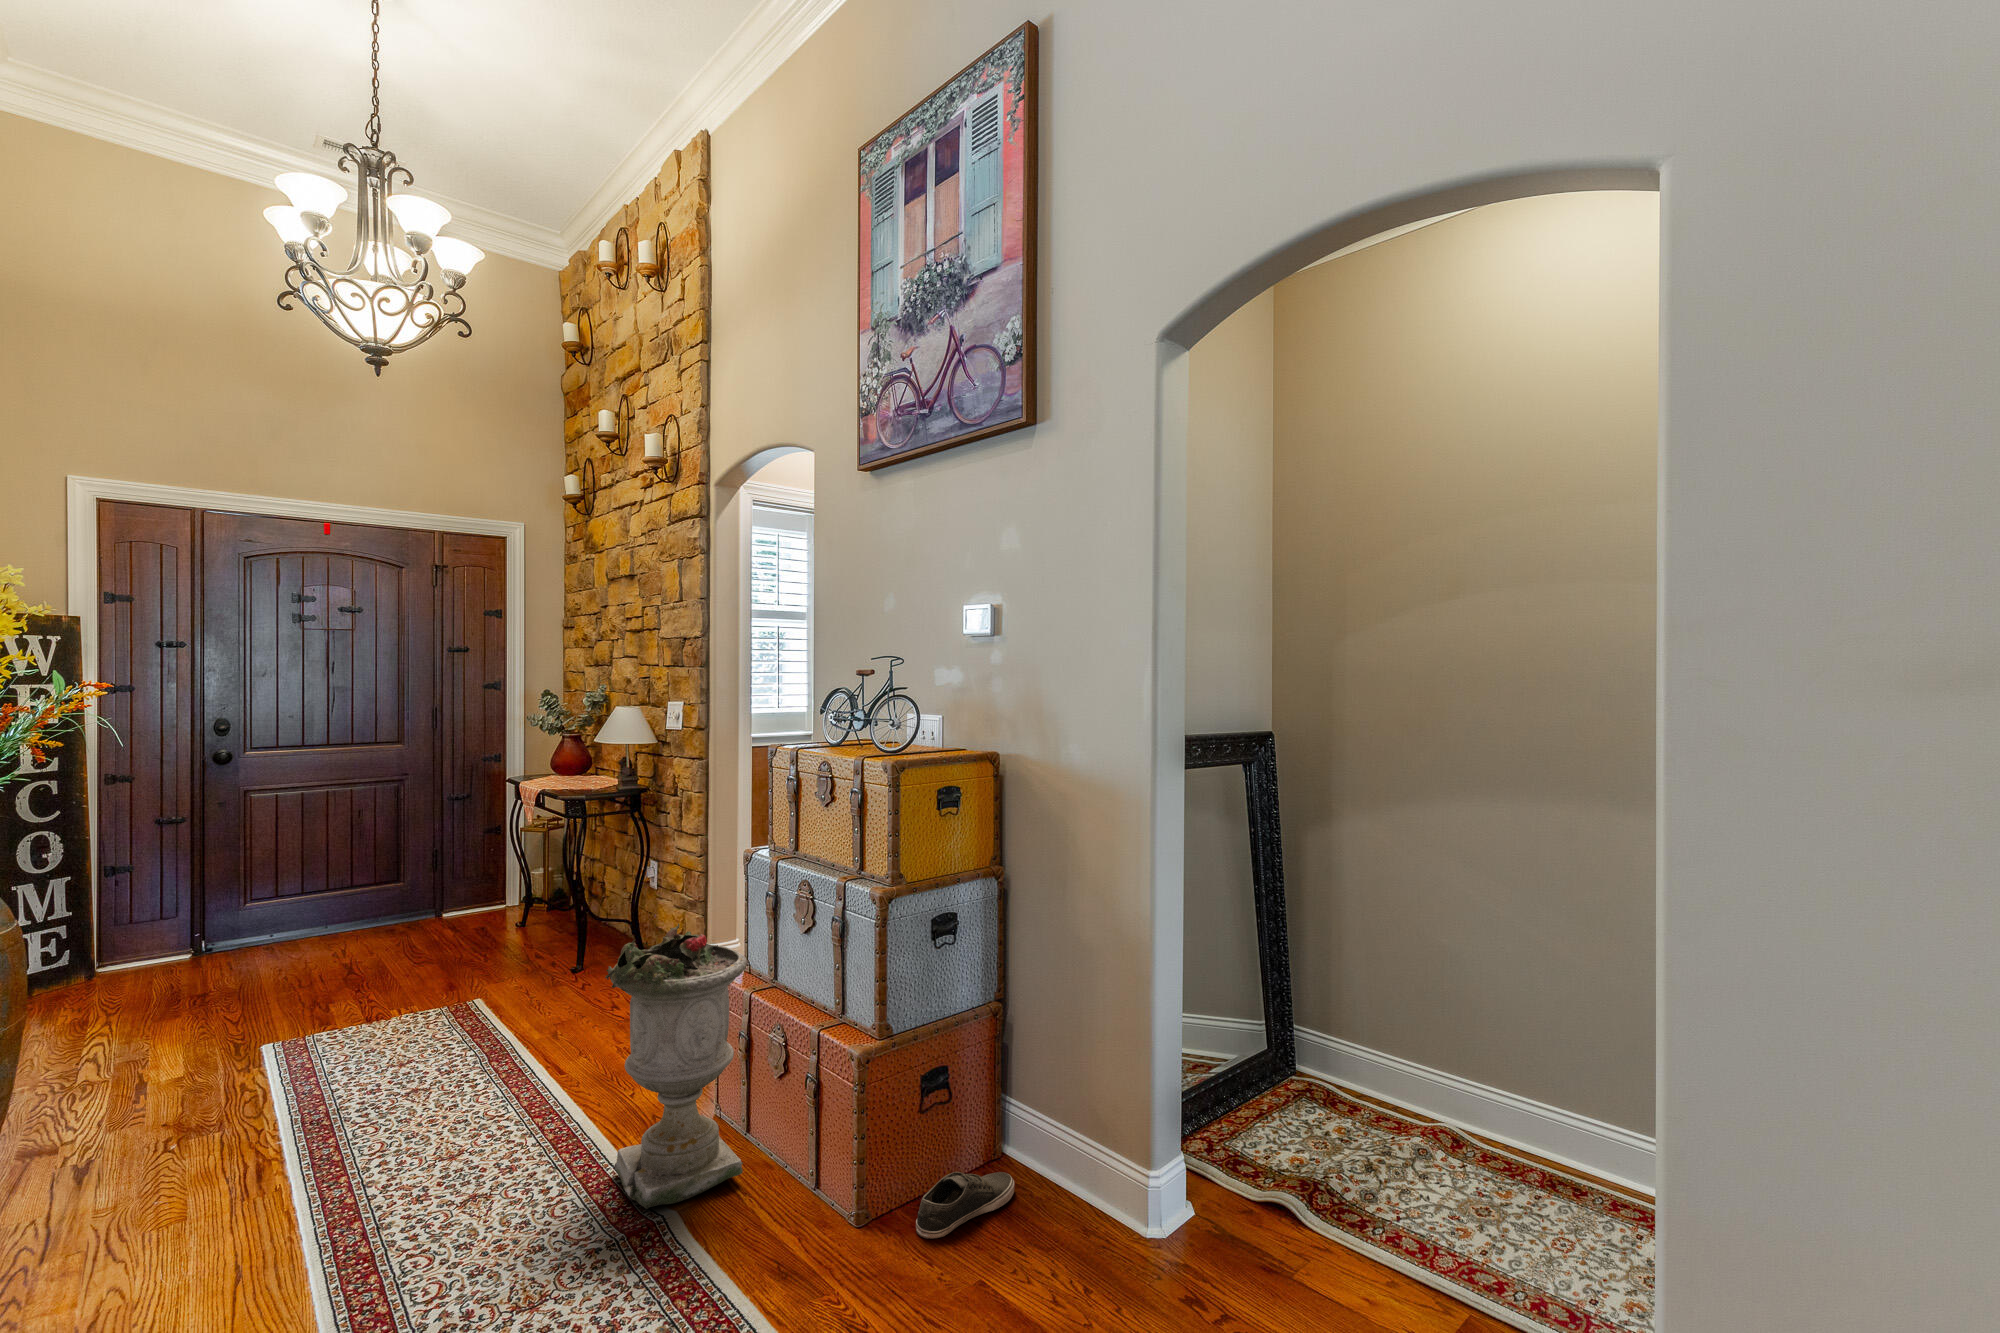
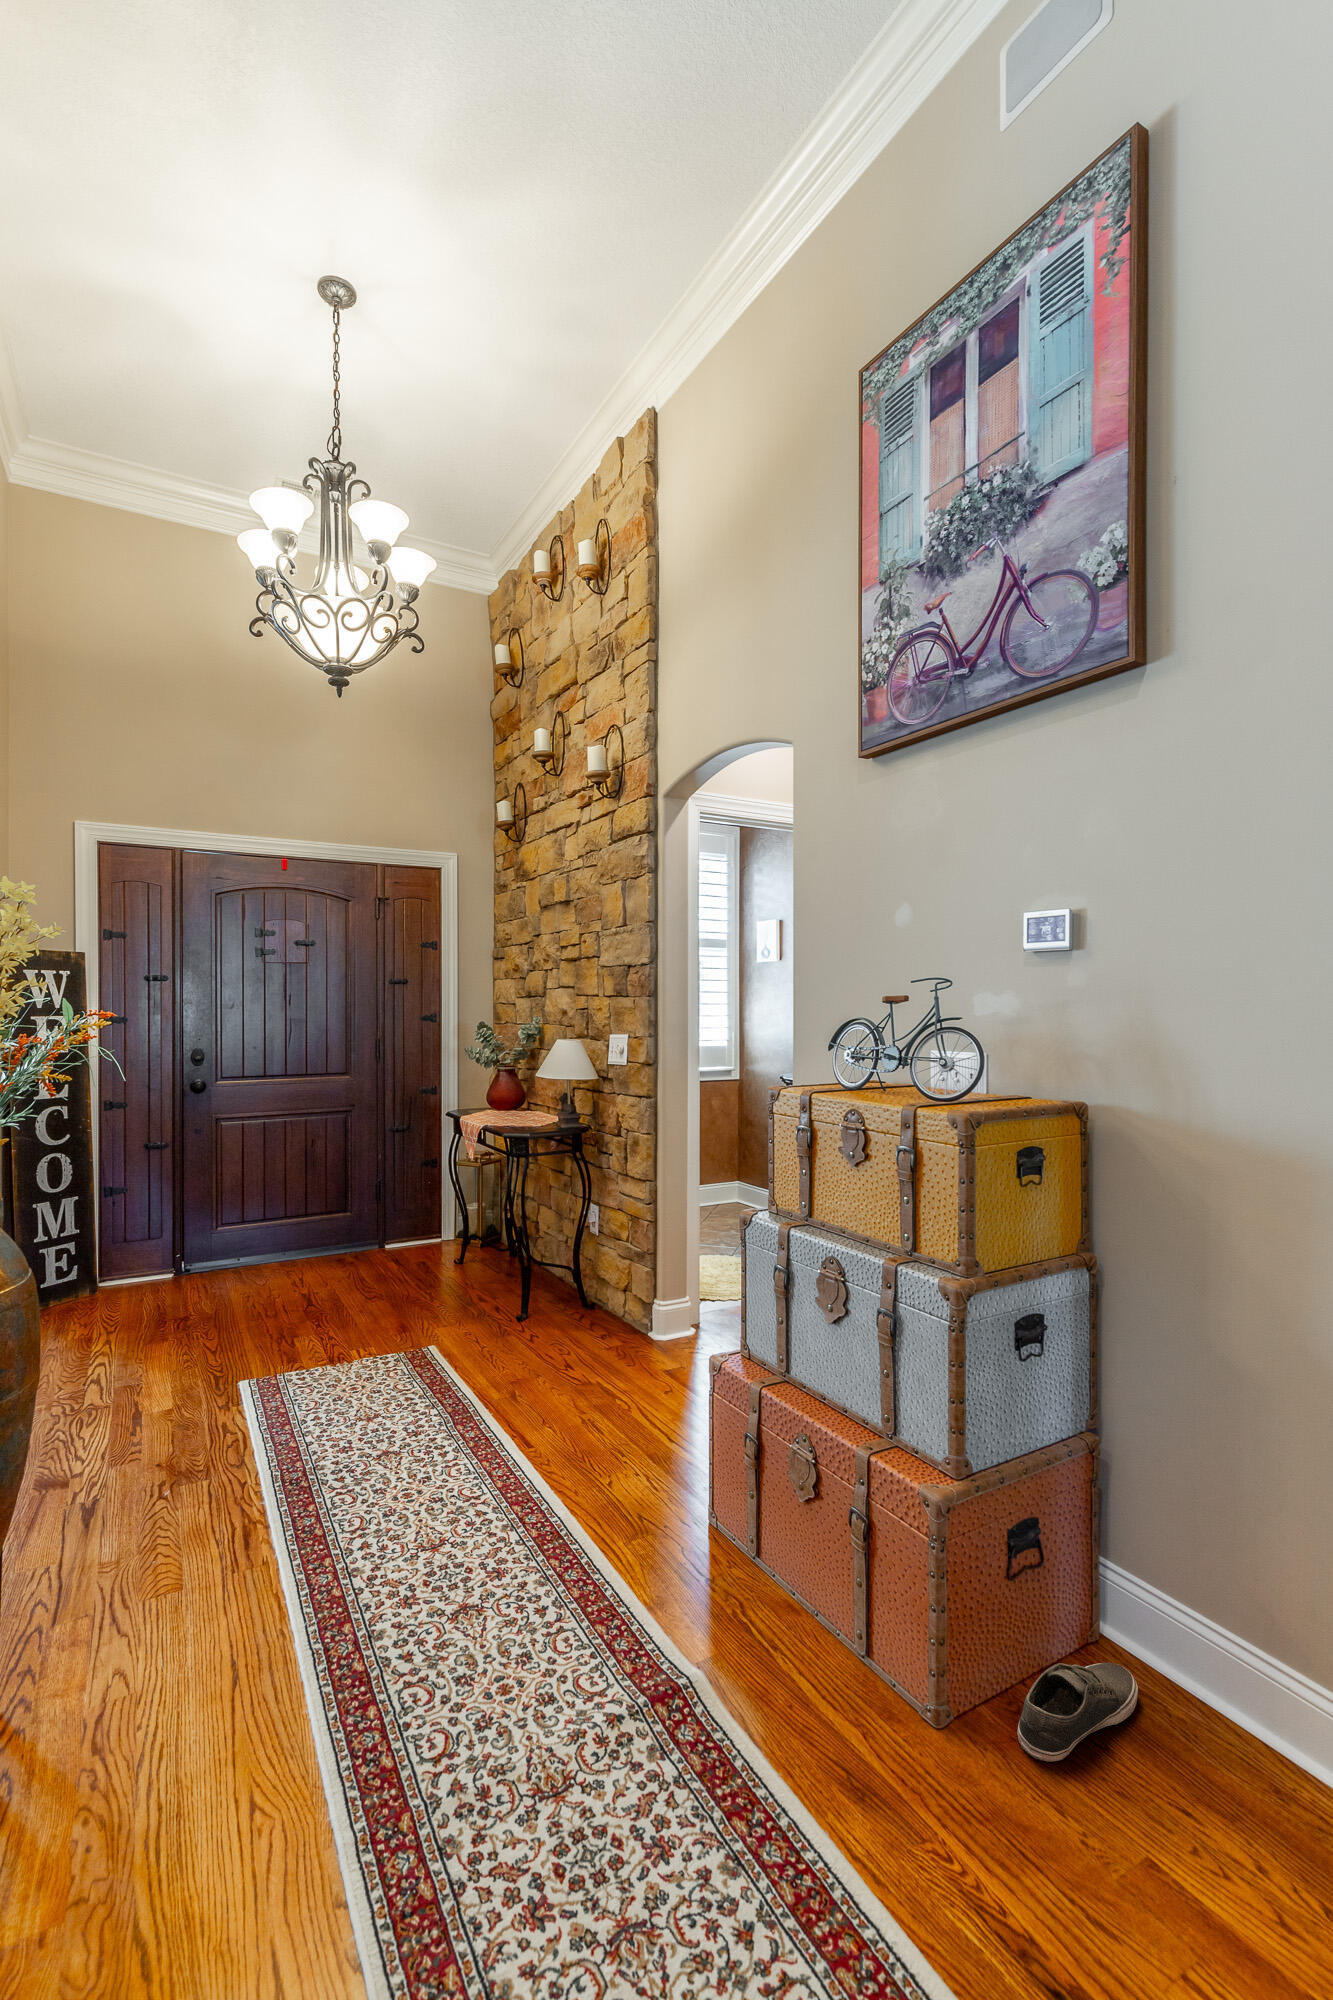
planter: present [605,924,747,1209] -> none [606,1299,768,1656]

